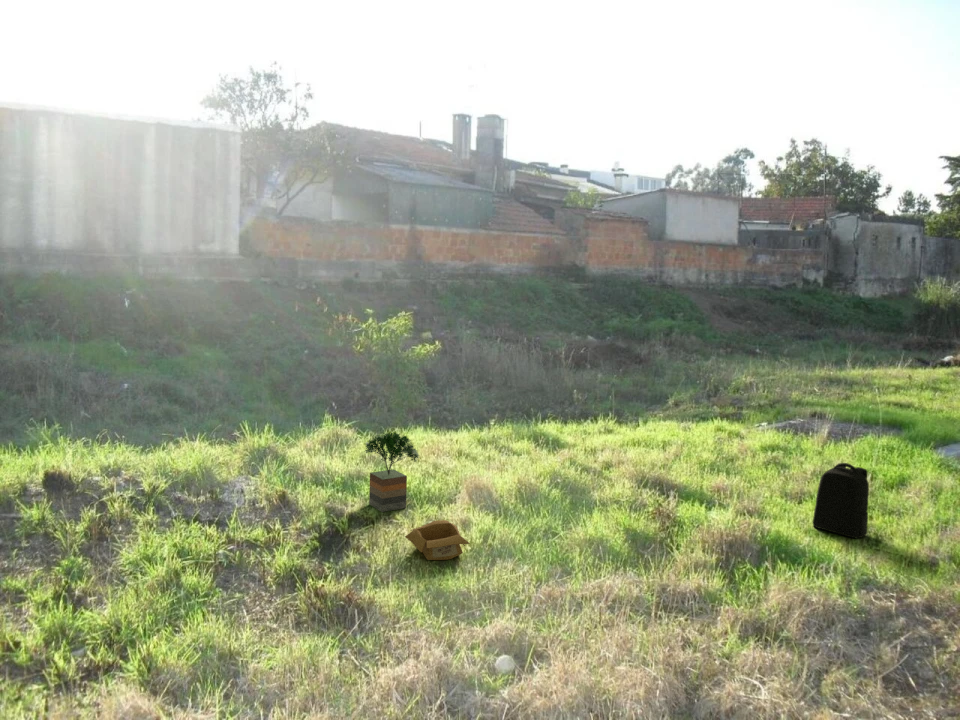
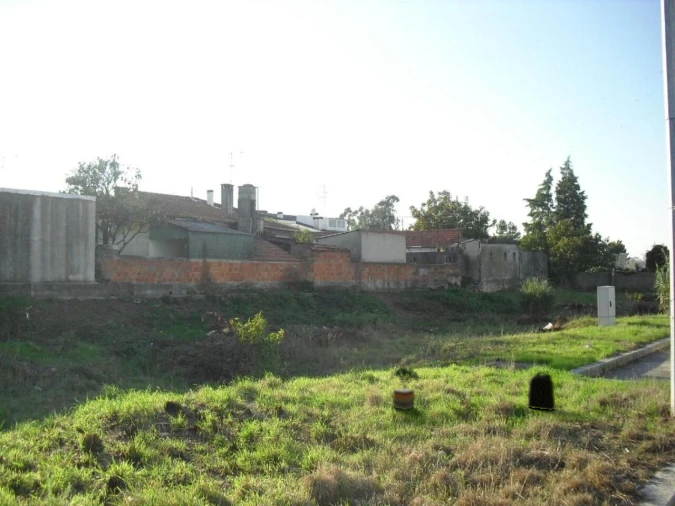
potted tree: present [365,433,419,512] -> present [391,368,420,410]
cardboard box: present [405,520,470,560] -> none [335,415,373,435]

